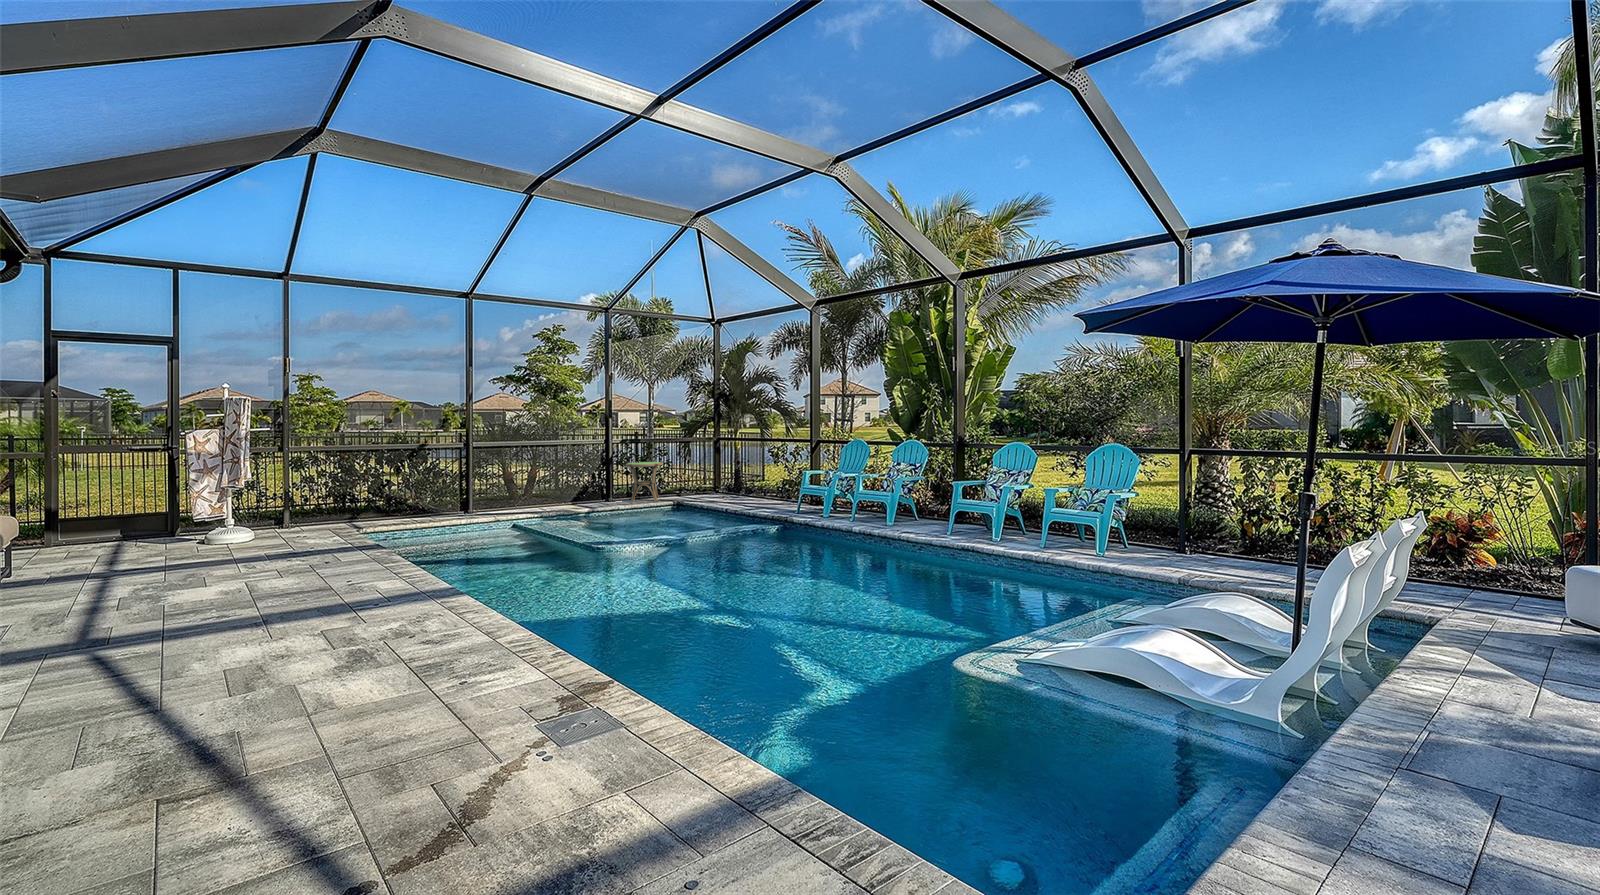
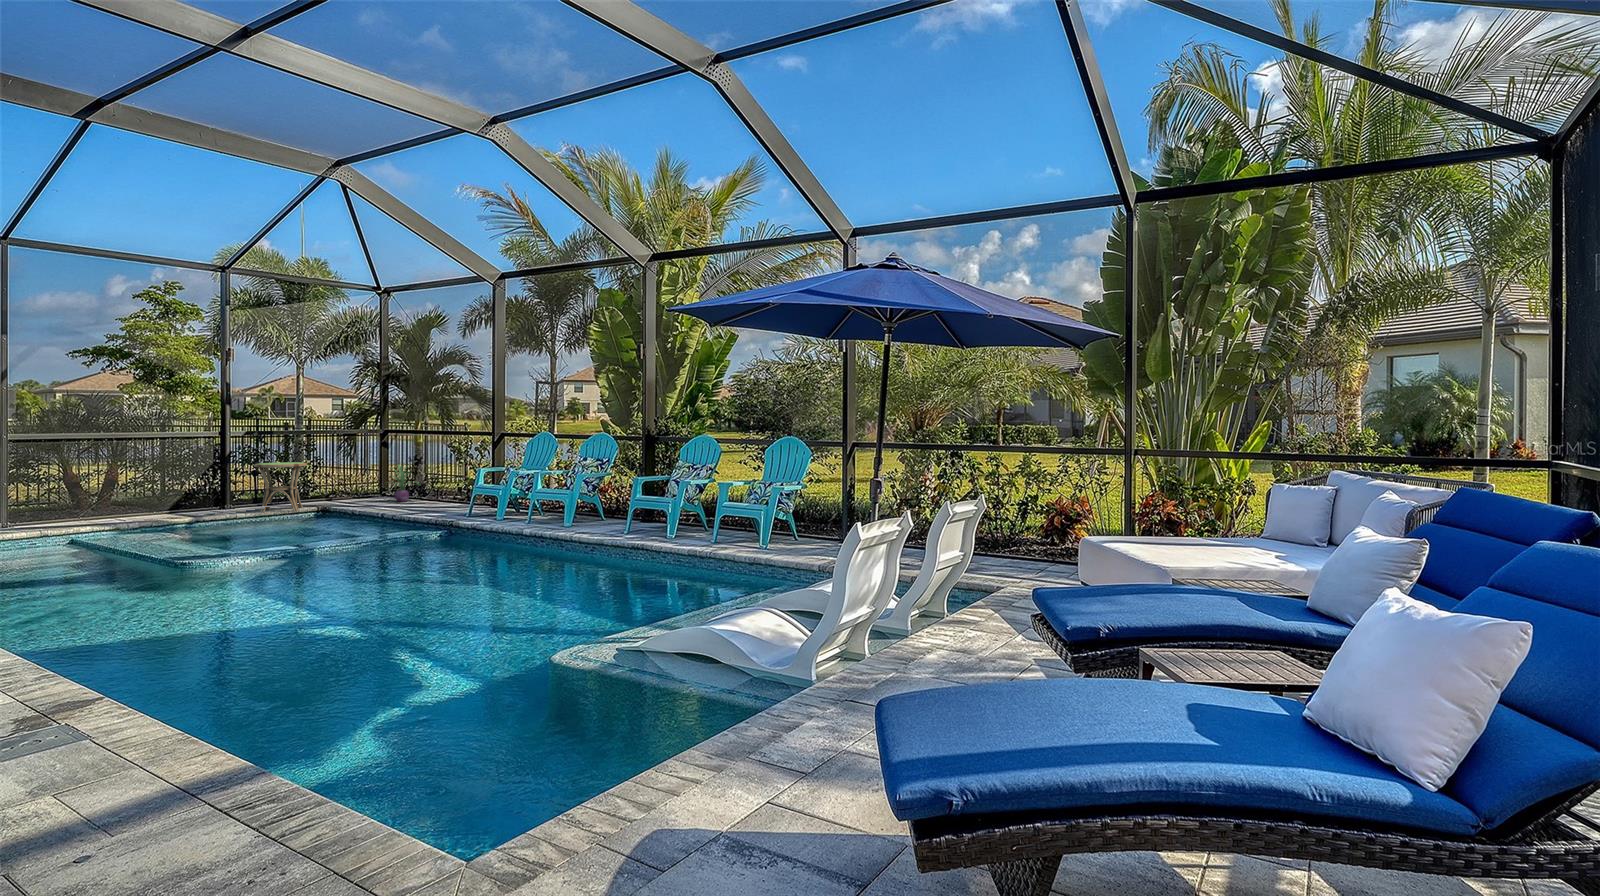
decorative plant: none [714,463,746,493] -> present [393,465,409,502]

